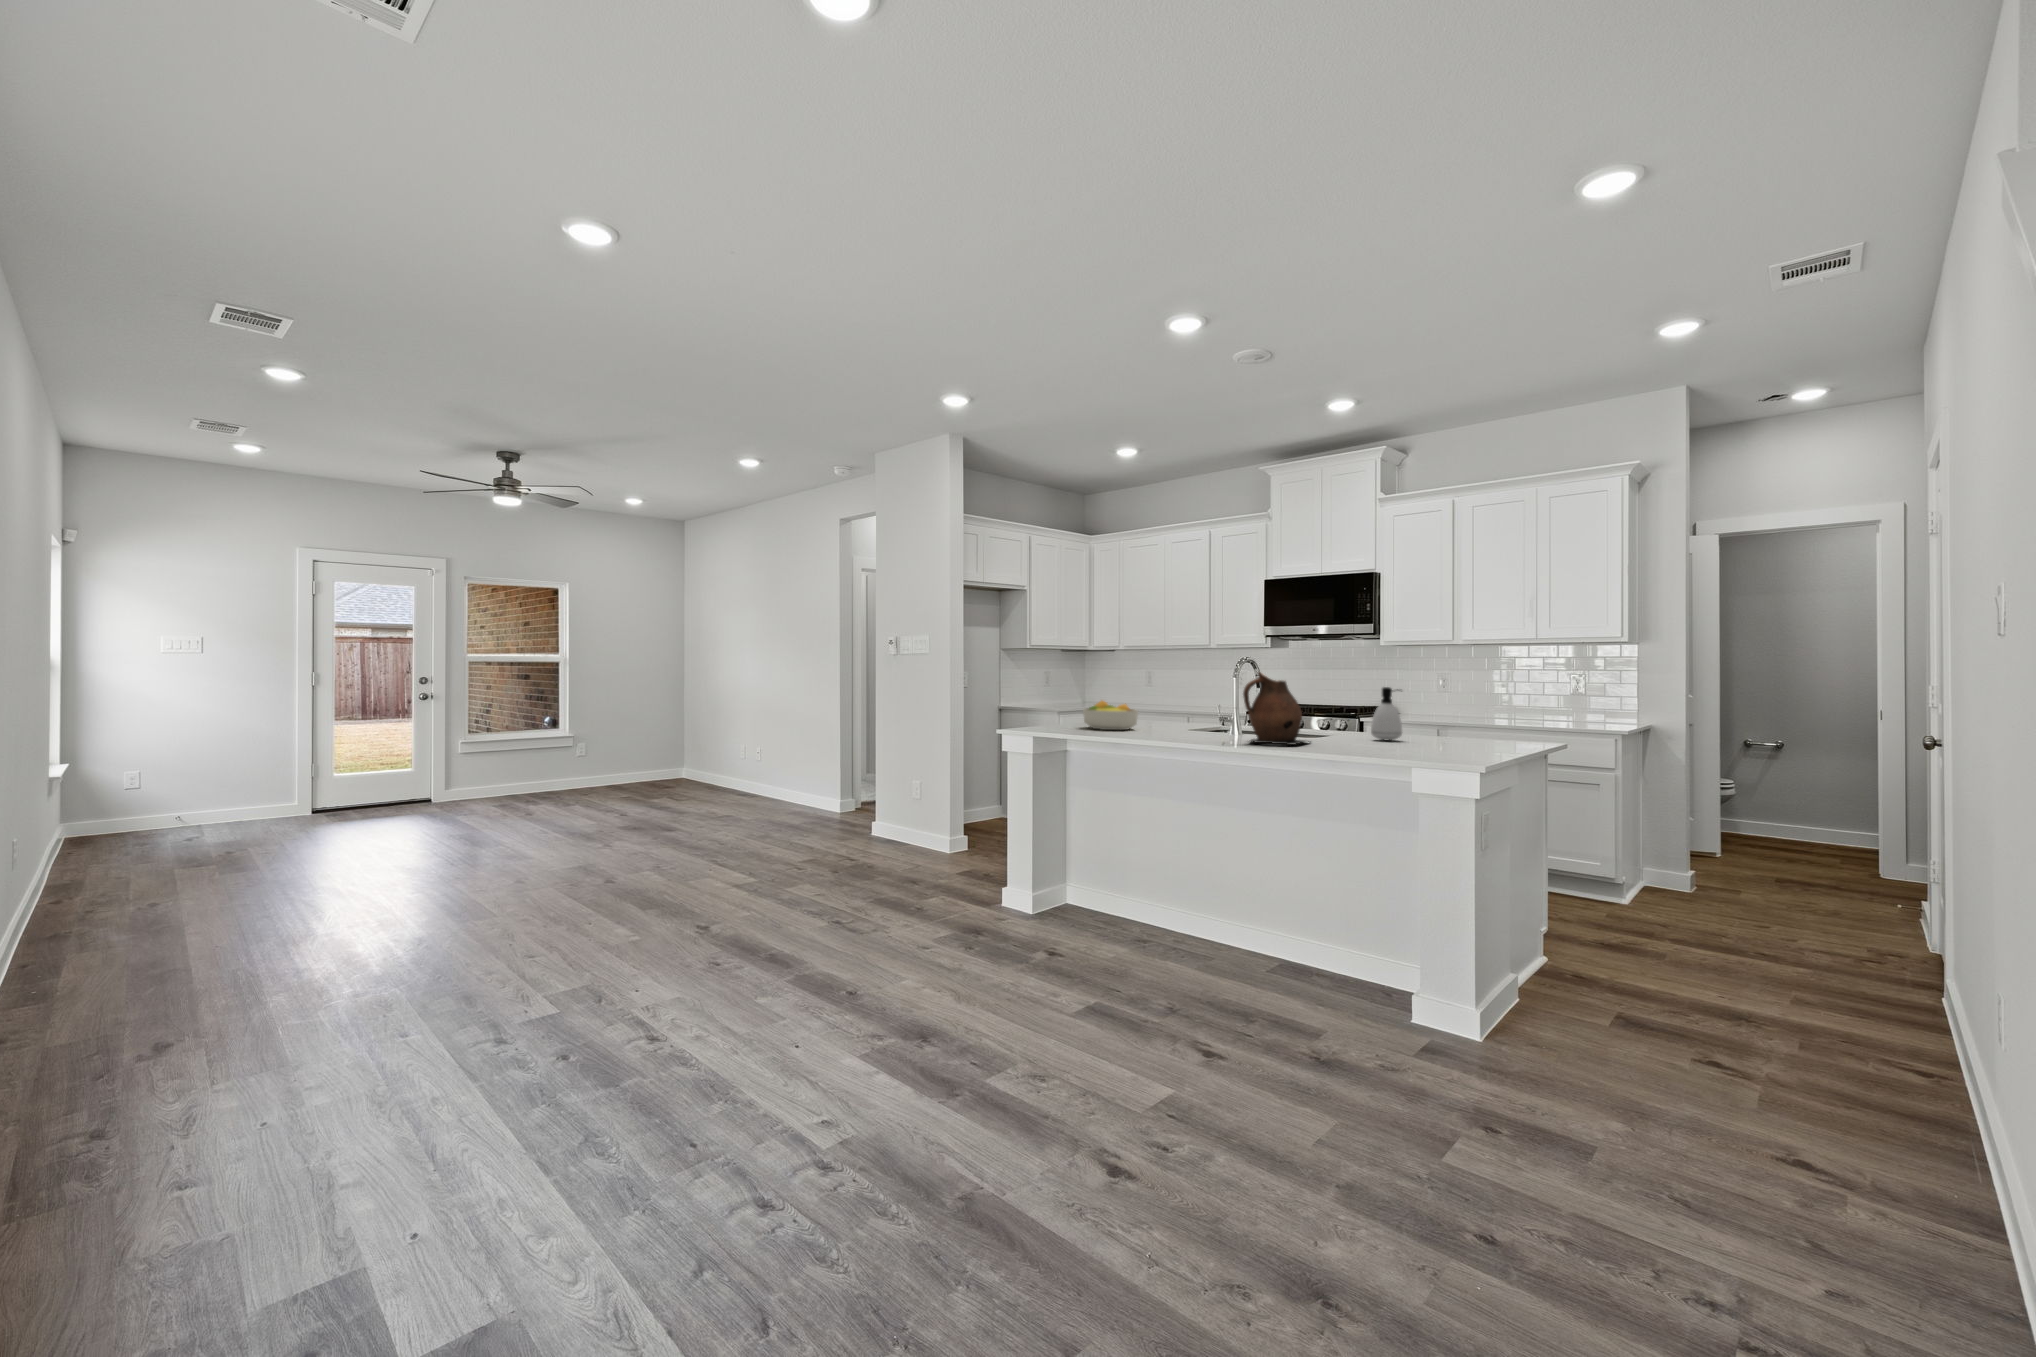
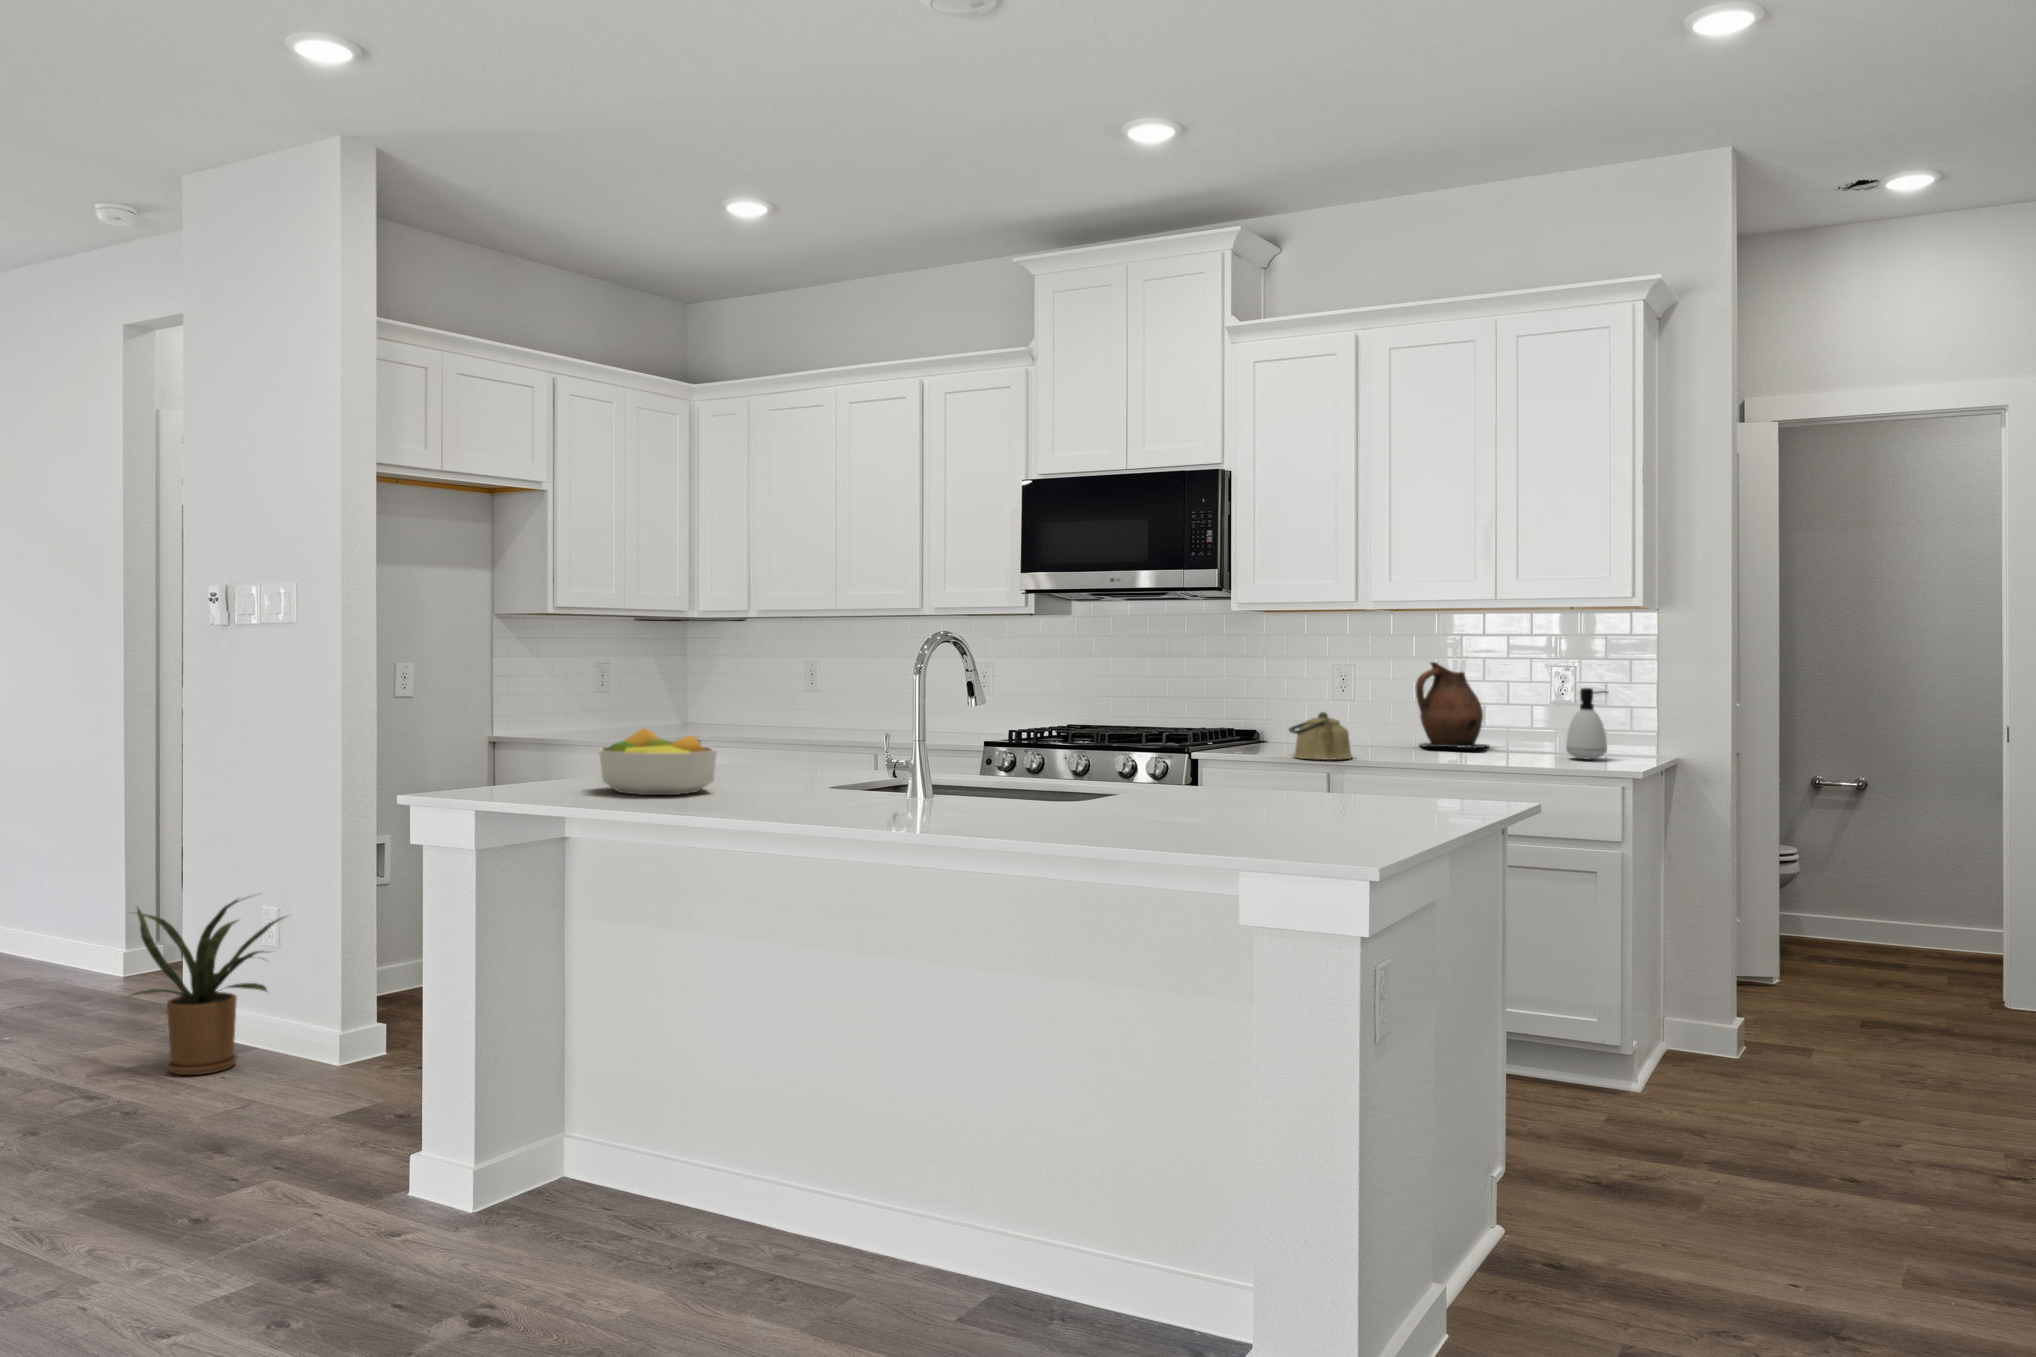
ceramic pitcher: present [1243,672,1306,745] -> present [1416,662,1488,748]
soap dispenser: present [1371,687,1402,740] -> present [1566,688,1607,759]
kettle: none [1415,697,1453,722] -> present [1289,712,1352,760]
house plant: none [864,773,932,852] -> present [131,896,285,1075]

